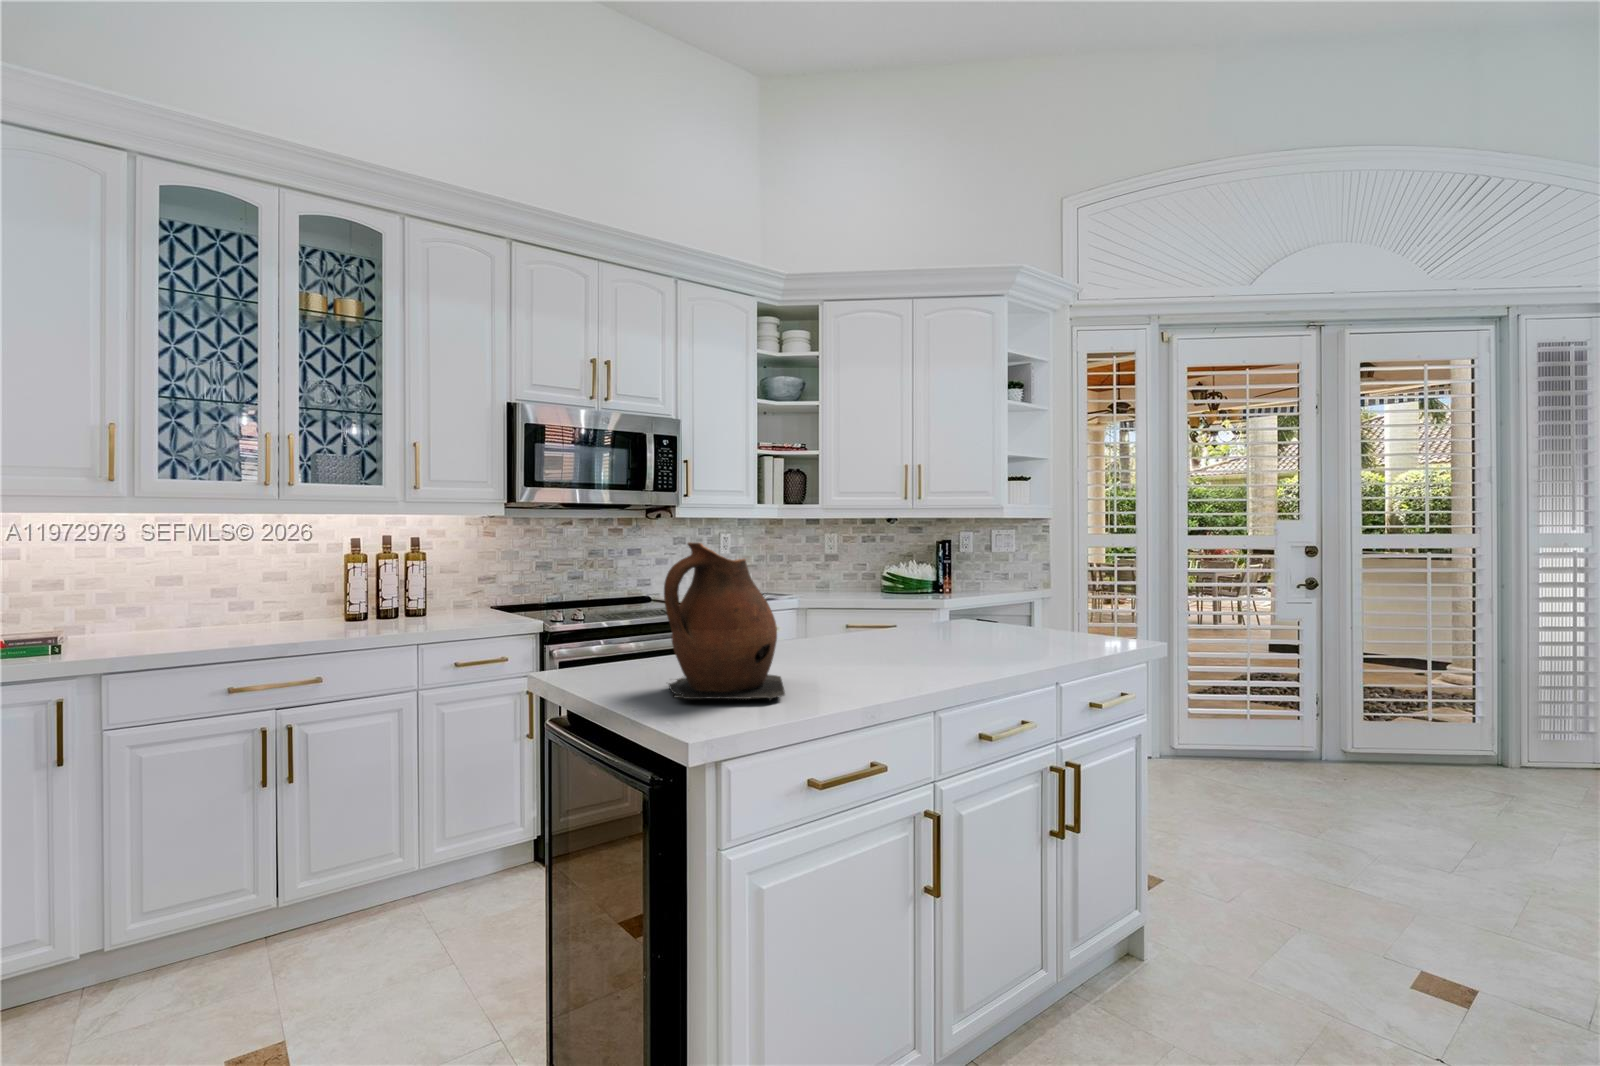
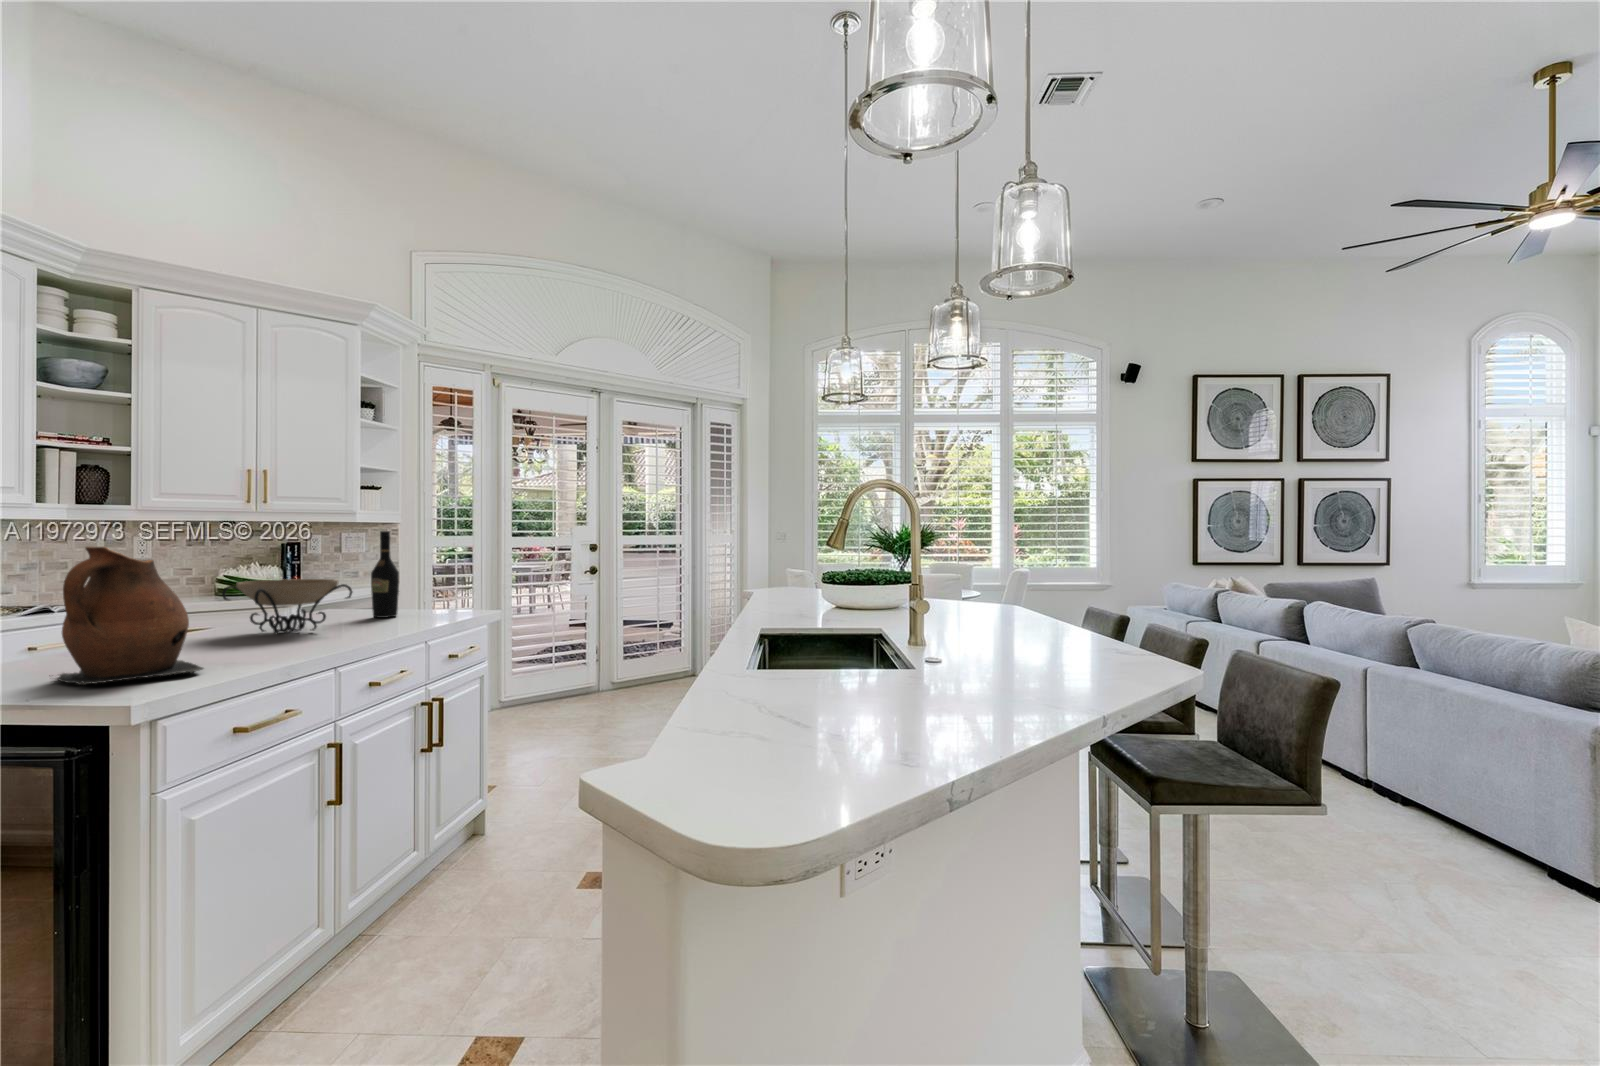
wine bottle: none [998,526,1030,638] -> present [371,531,399,618]
decorative bowl: none [845,583,968,650] -> present [222,579,352,634]

